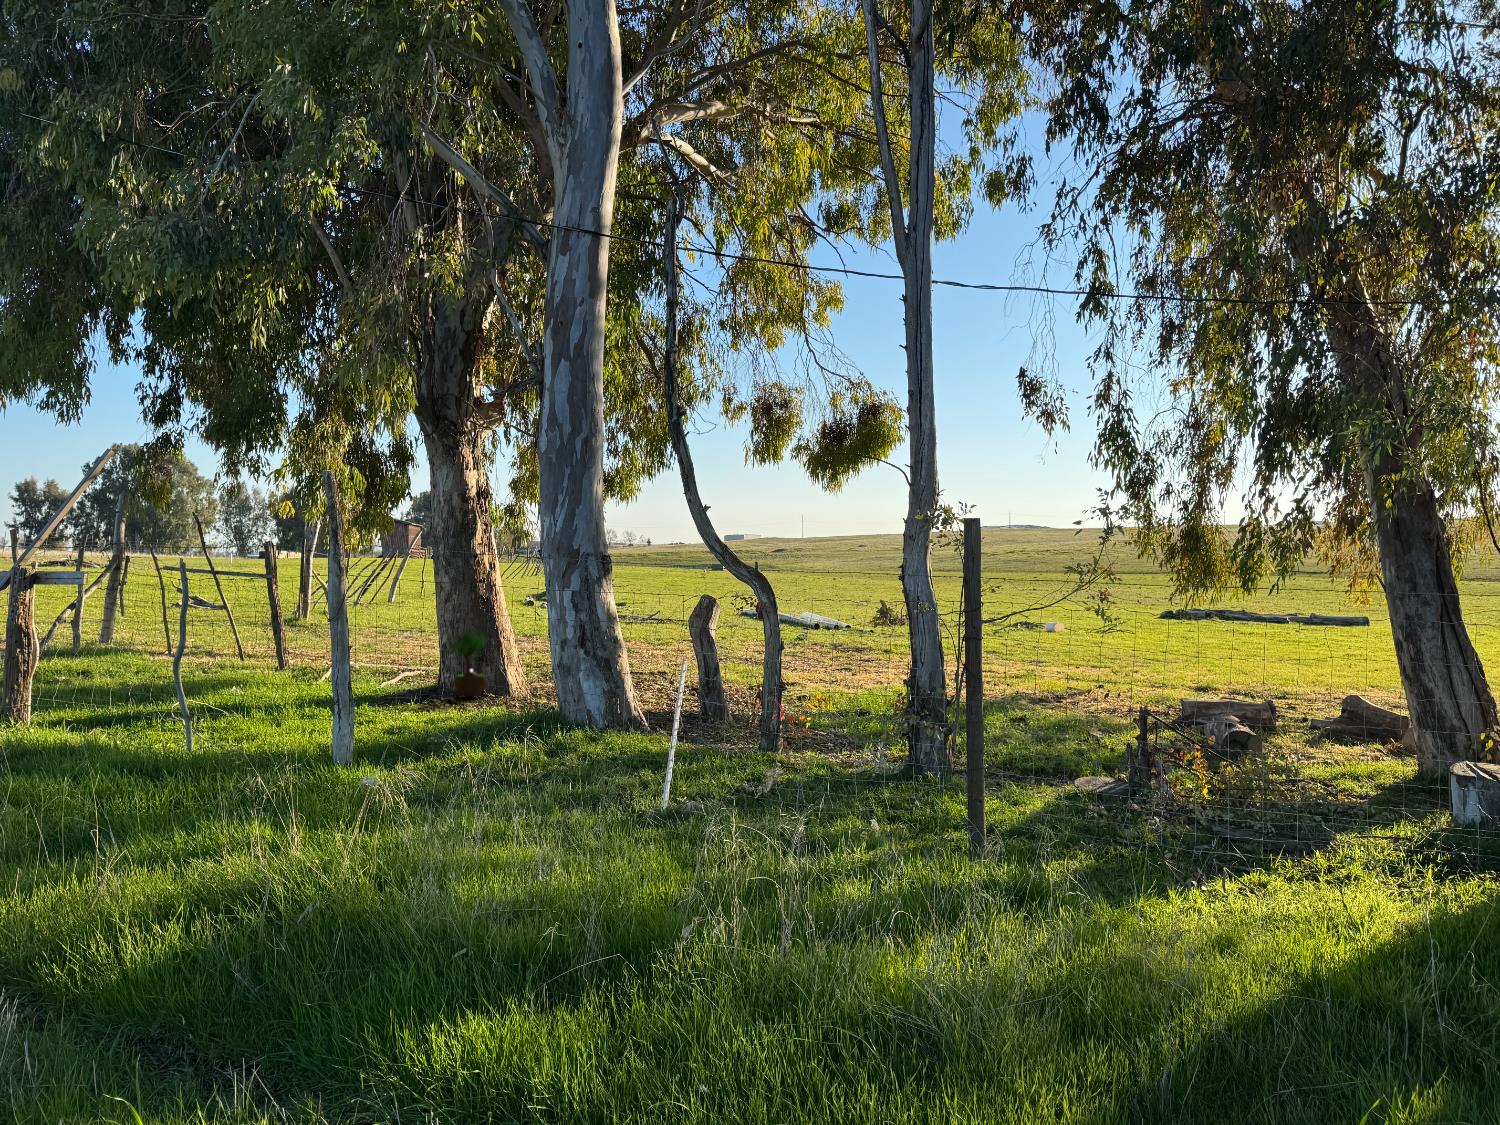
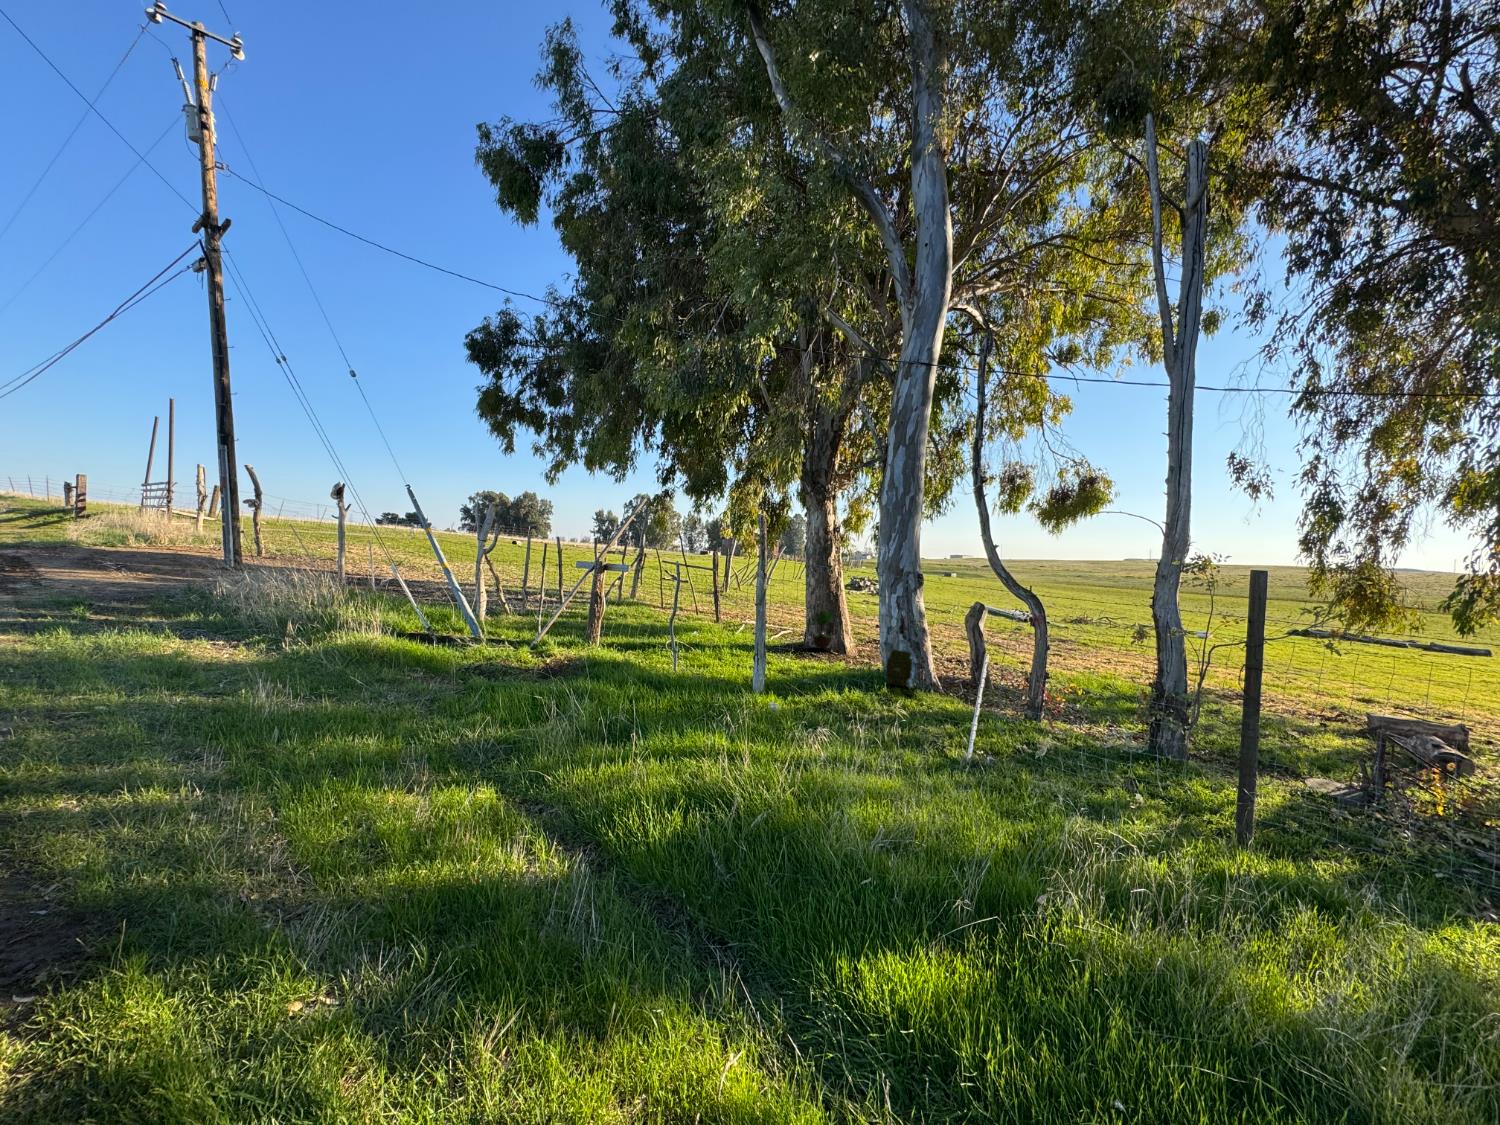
backpack: none [564,676,606,734] -> present [886,650,913,686]

